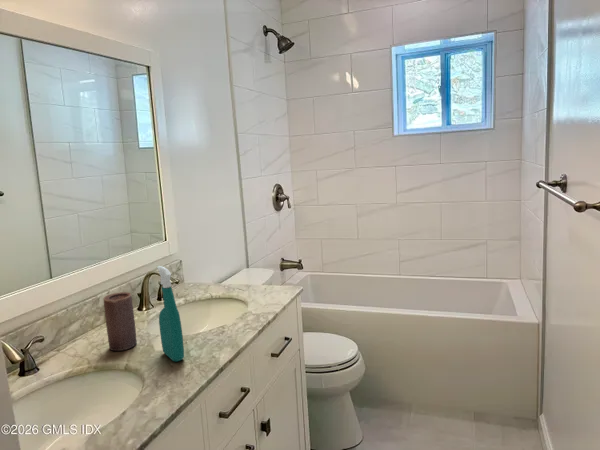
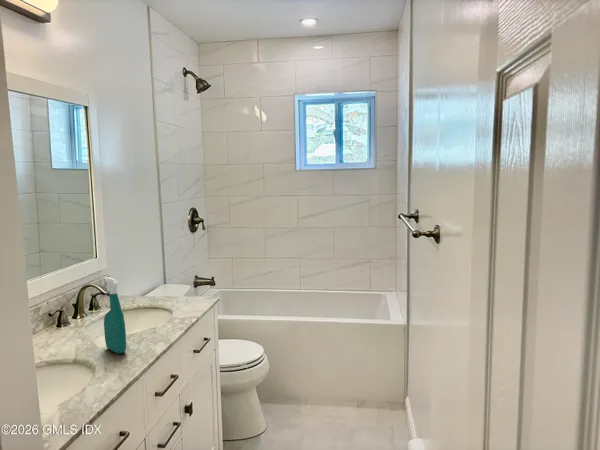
candle: present [103,292,137,351] -> none [53,300,80,349]

